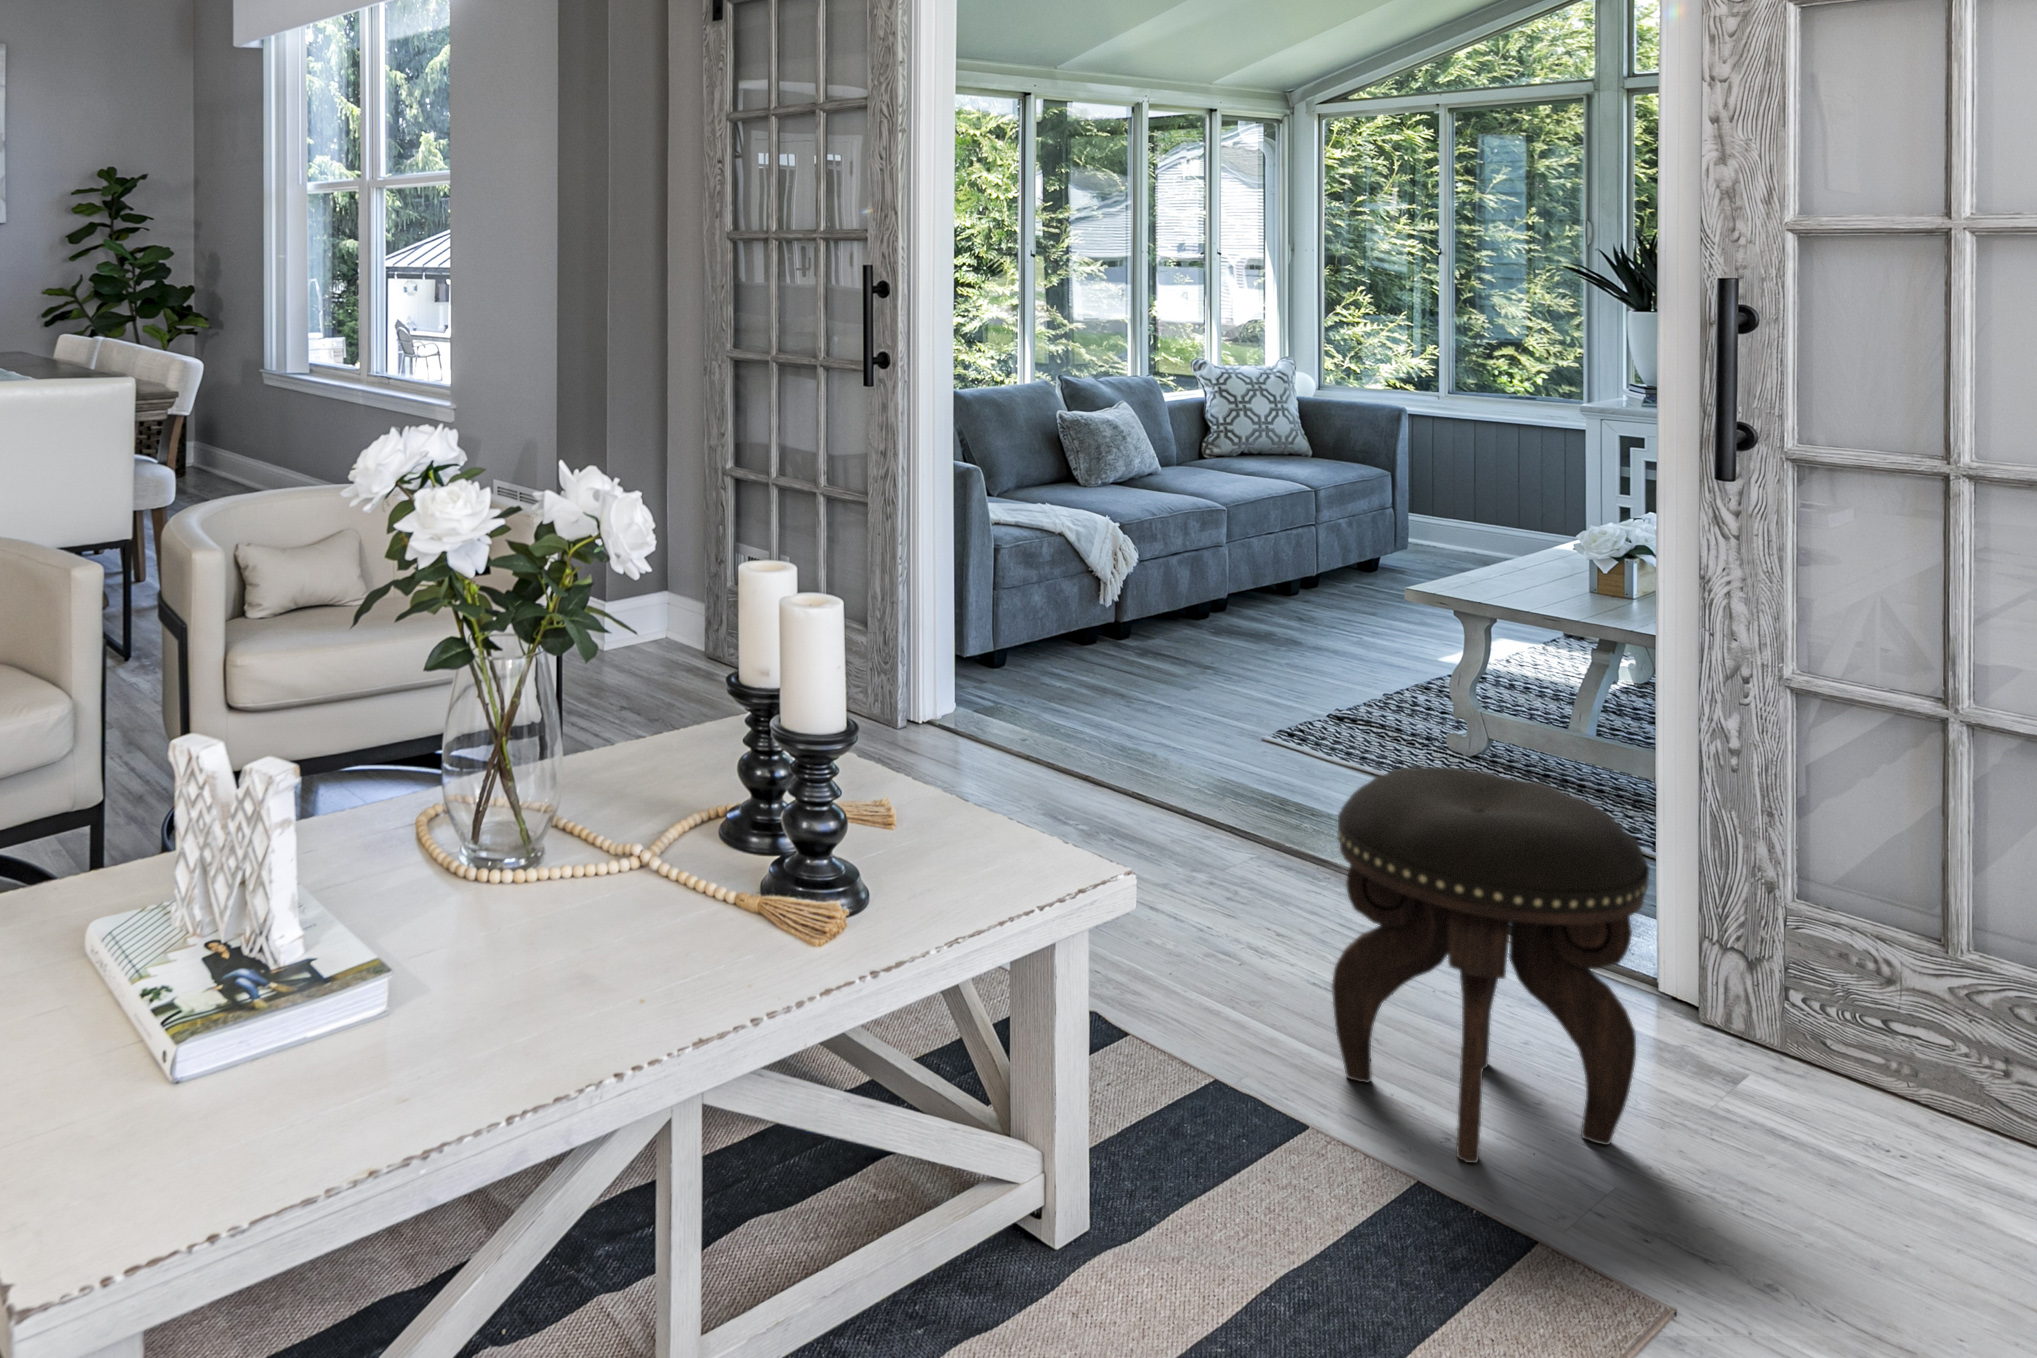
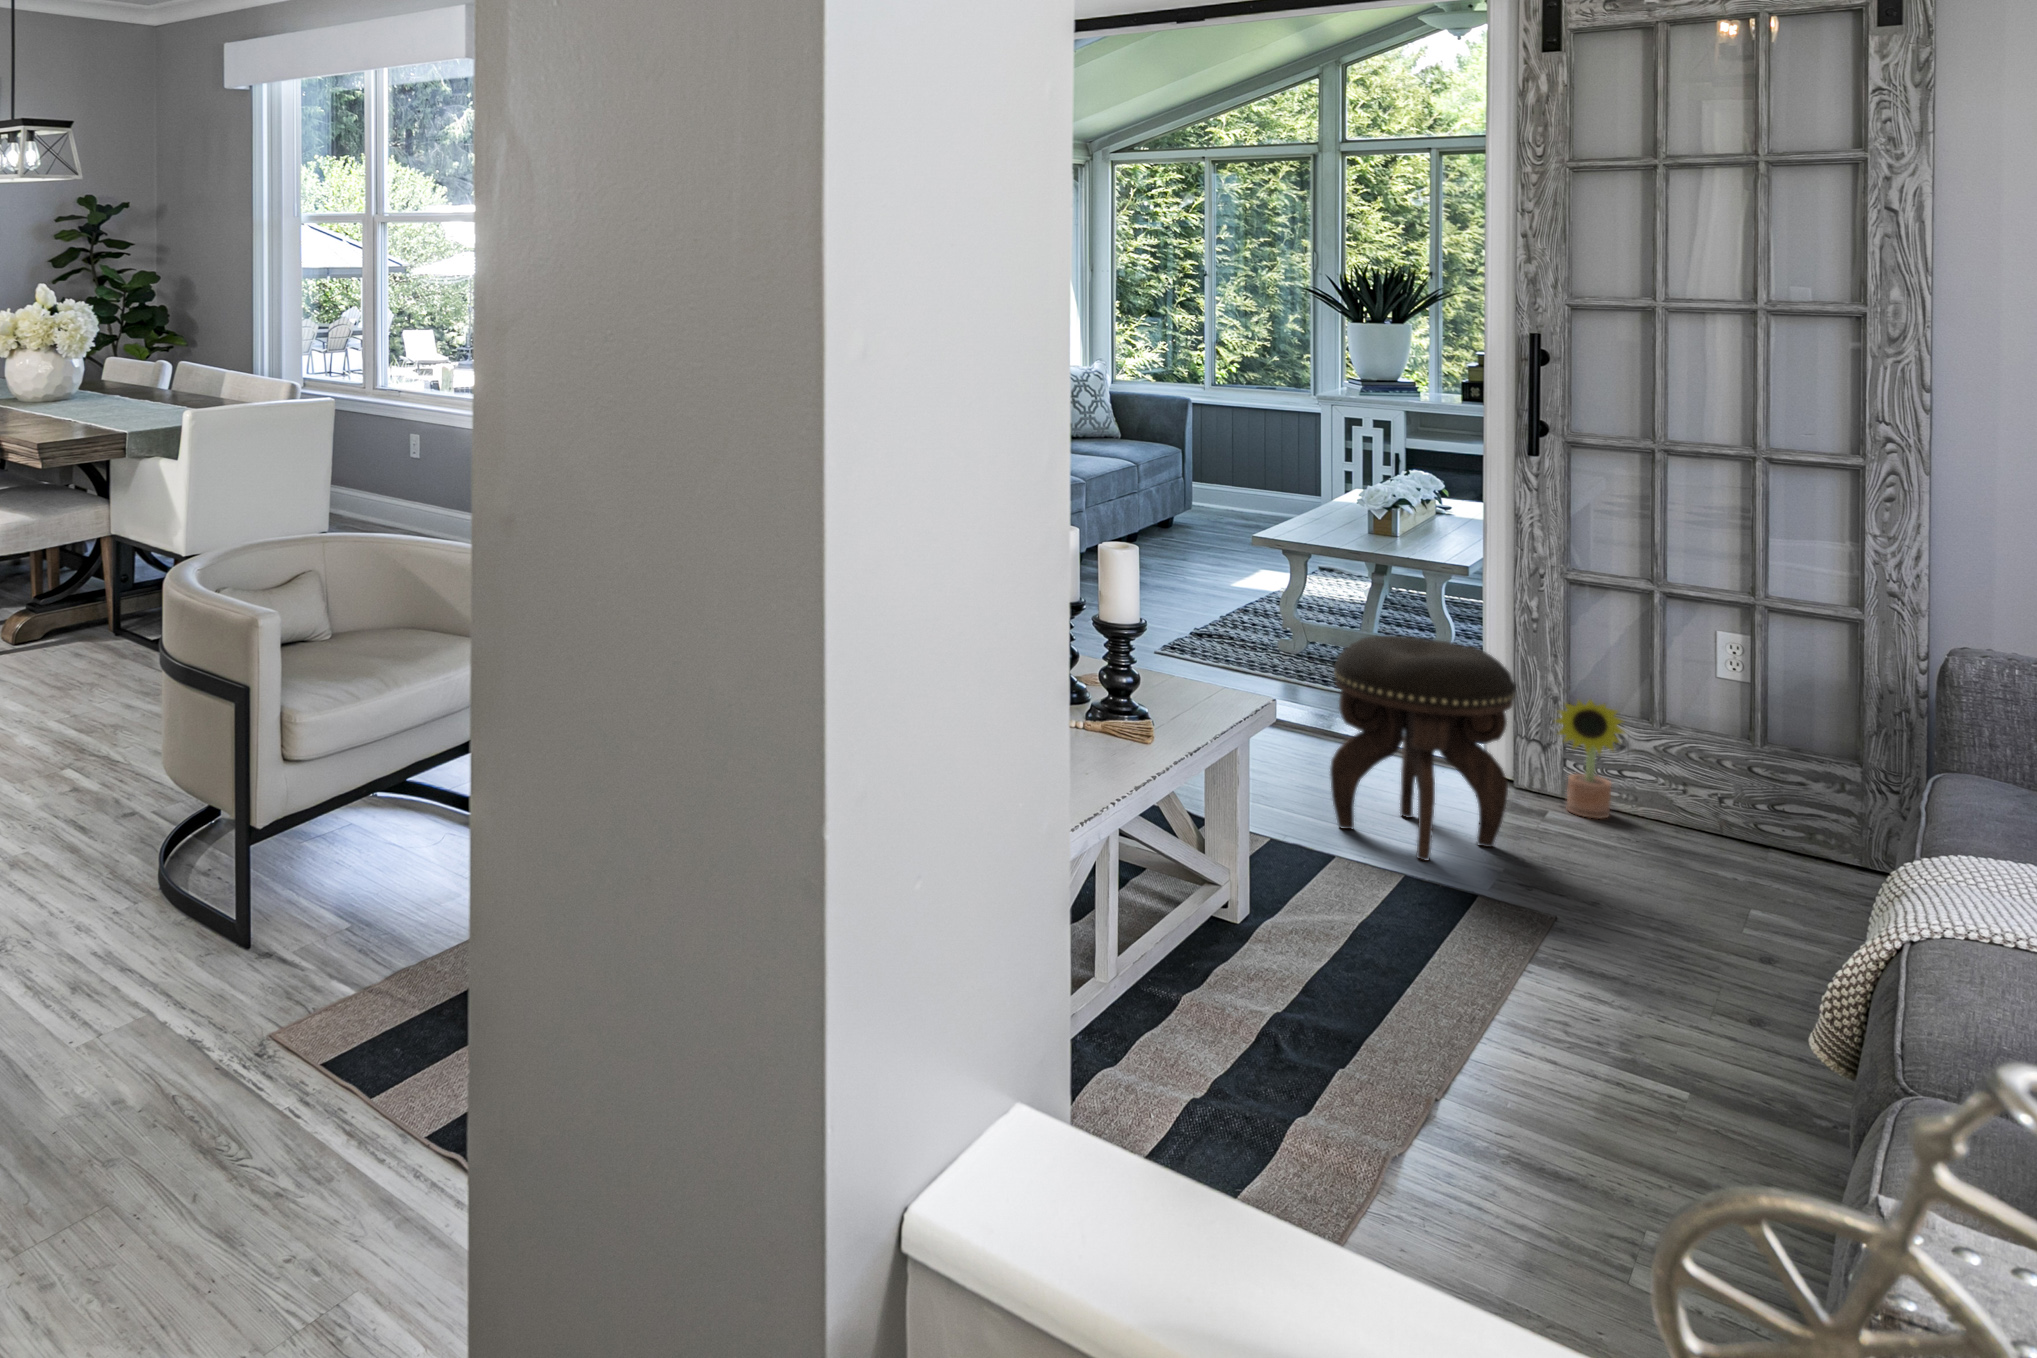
decorative plant: none [1749,896,1883,1102] -> present [1556,700,1624,818]

